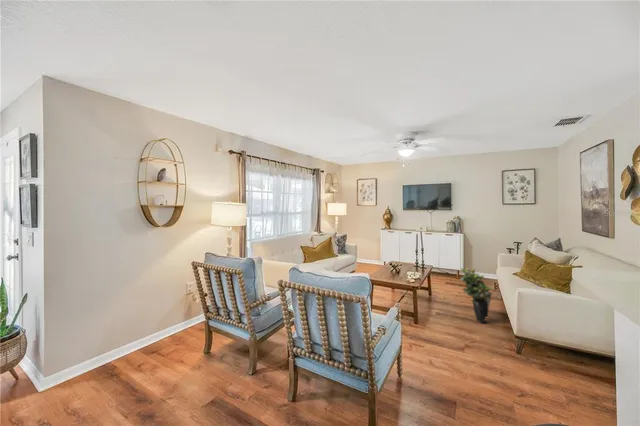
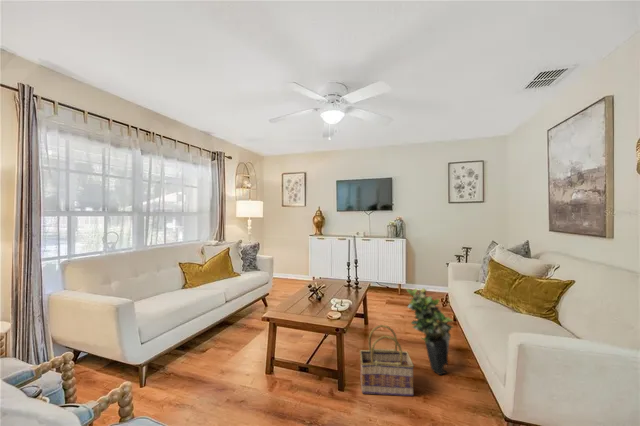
basket: none [427,288,463,330] -> present [360,325,414,396]

